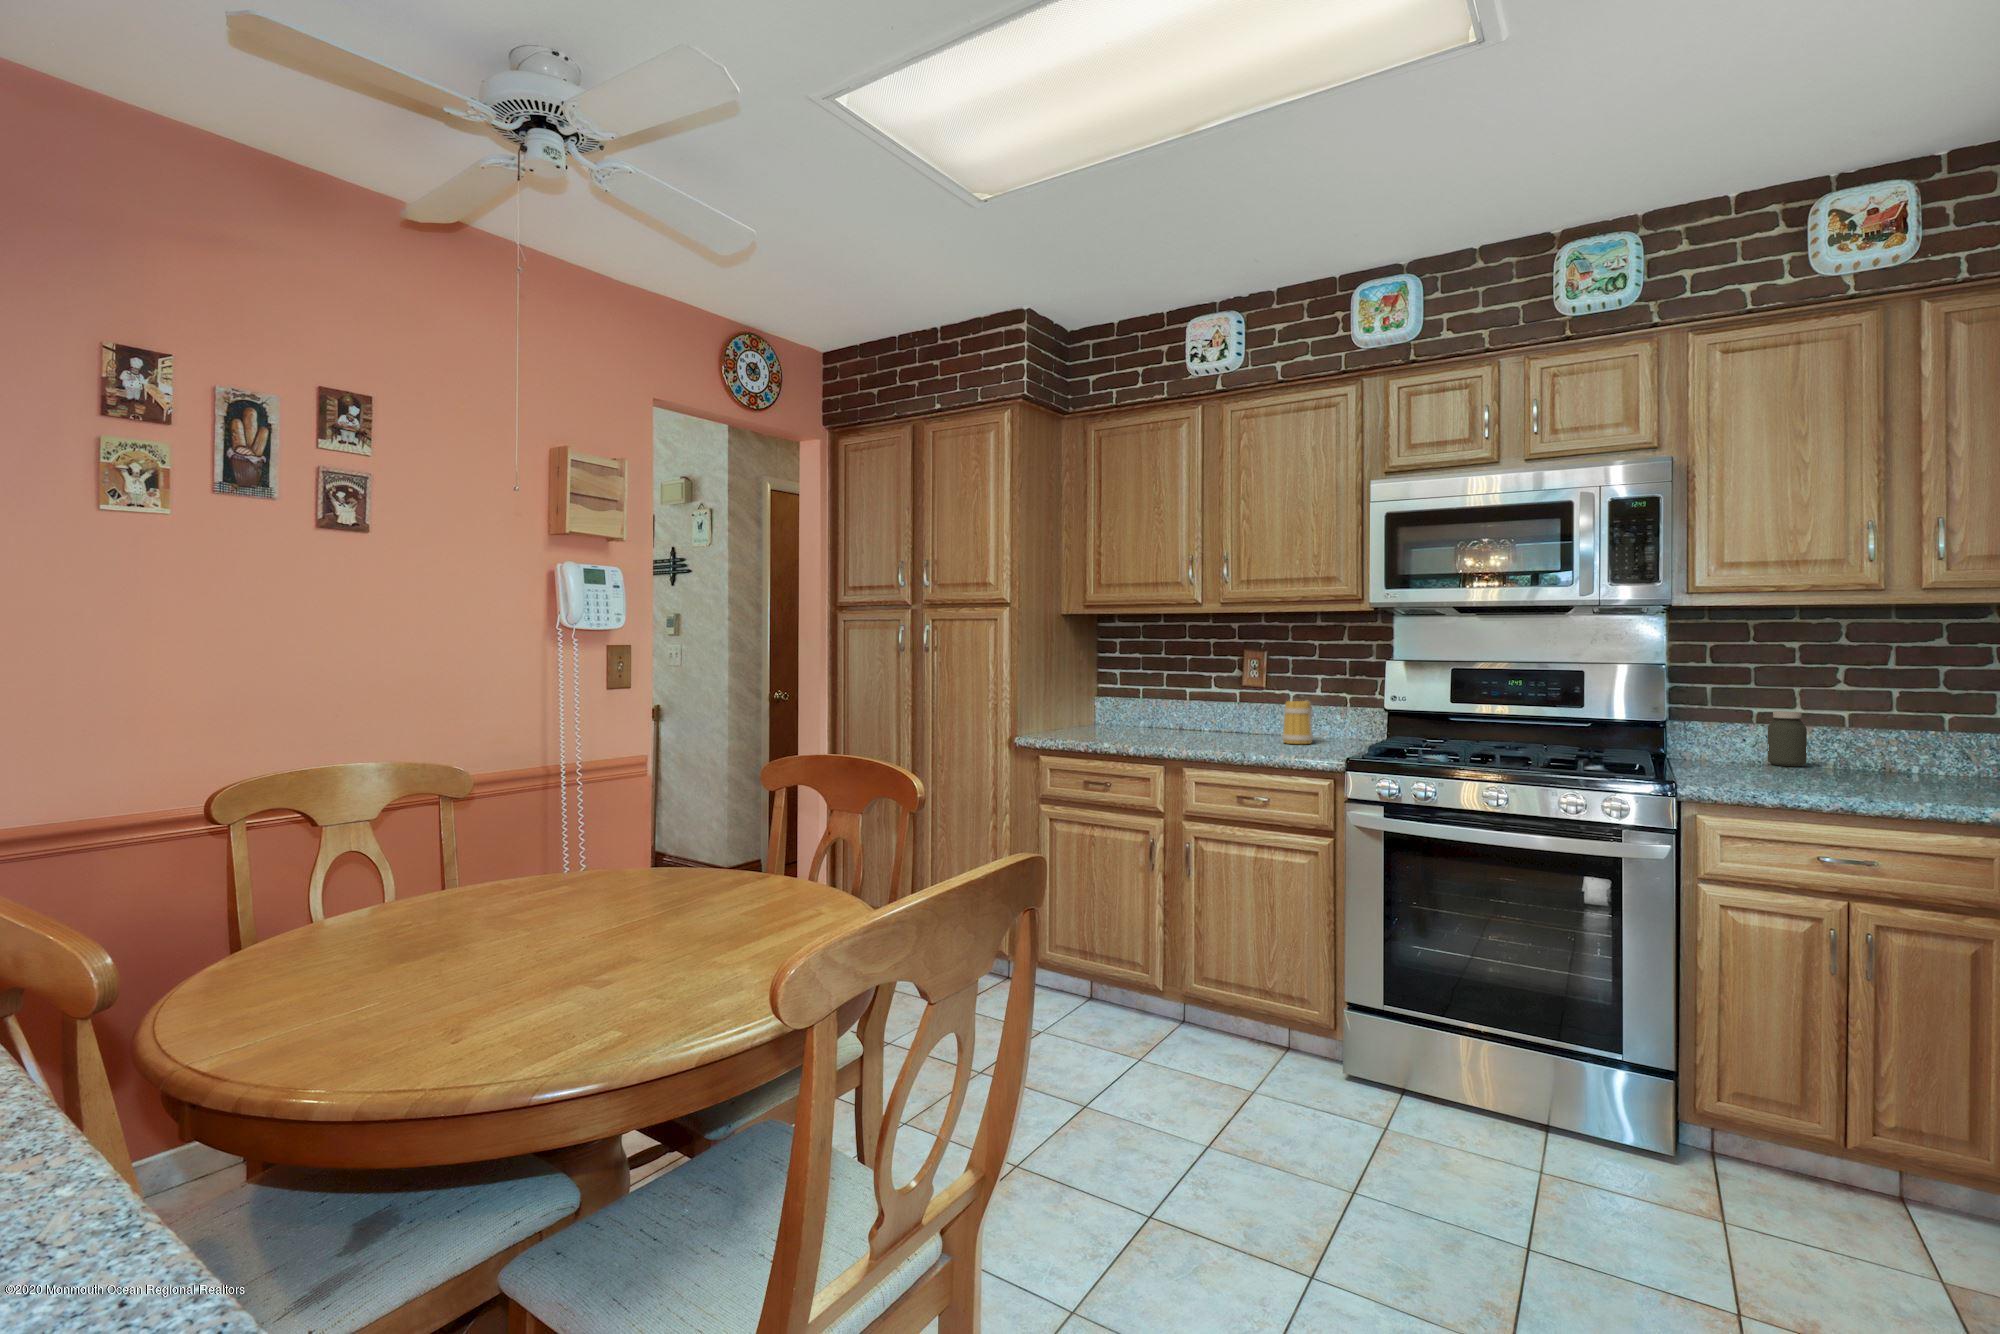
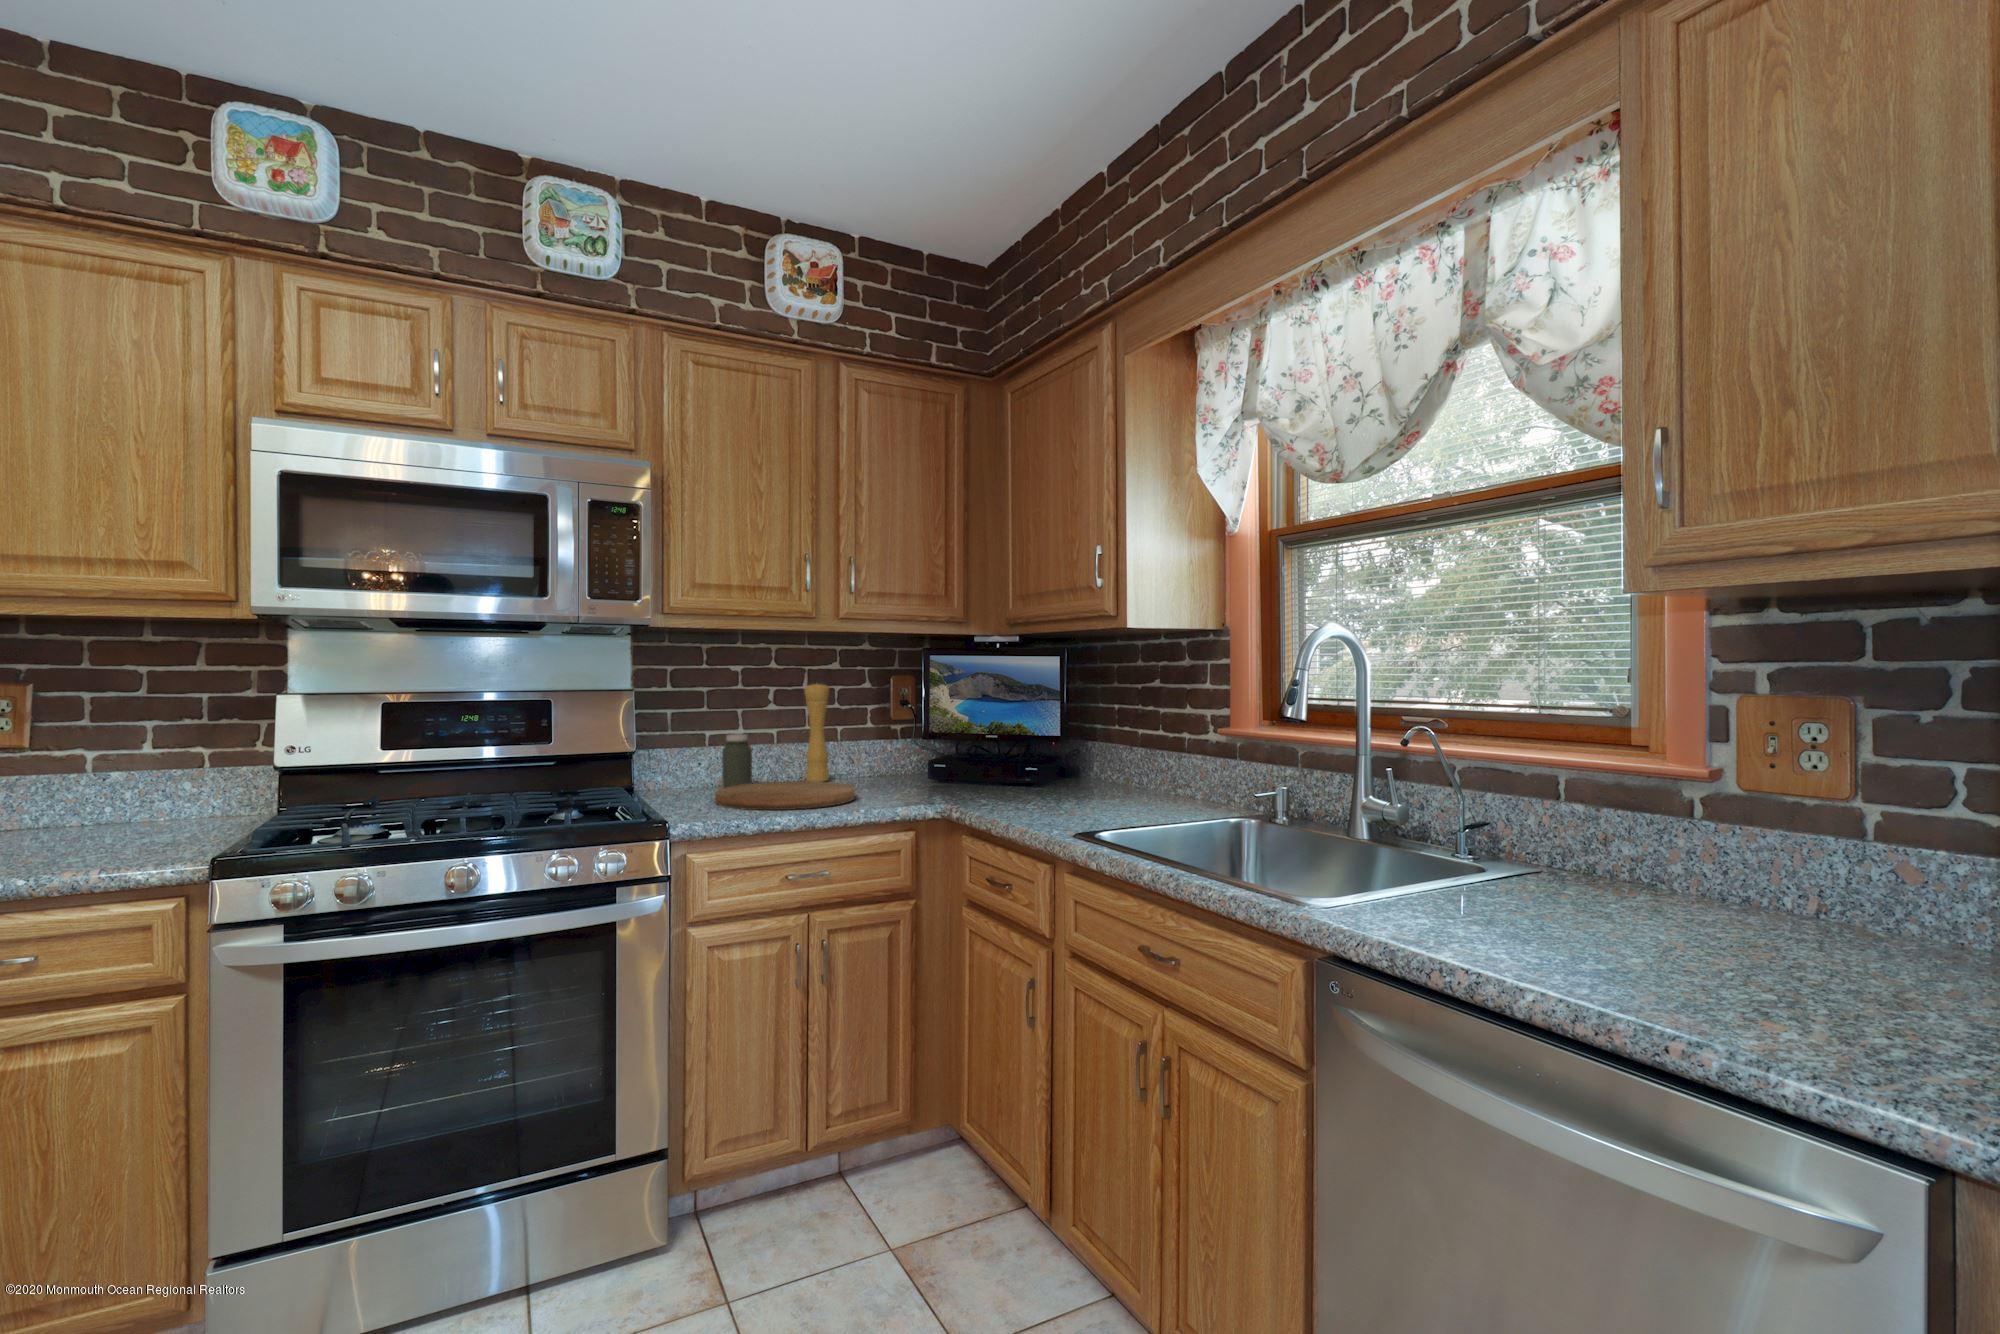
pepper mill: none [1889,660,1929,772] -> present [804,683,829,782]
mug: present [1282,701,1313,744] -> none [68,759,138,839]
cutting board: none [1743,761,1939,791] -> present [715,781,855,810]

